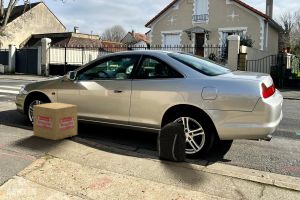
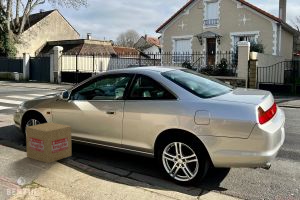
backpack: present [157,122,186,162] -> none [147,148,178,191]

